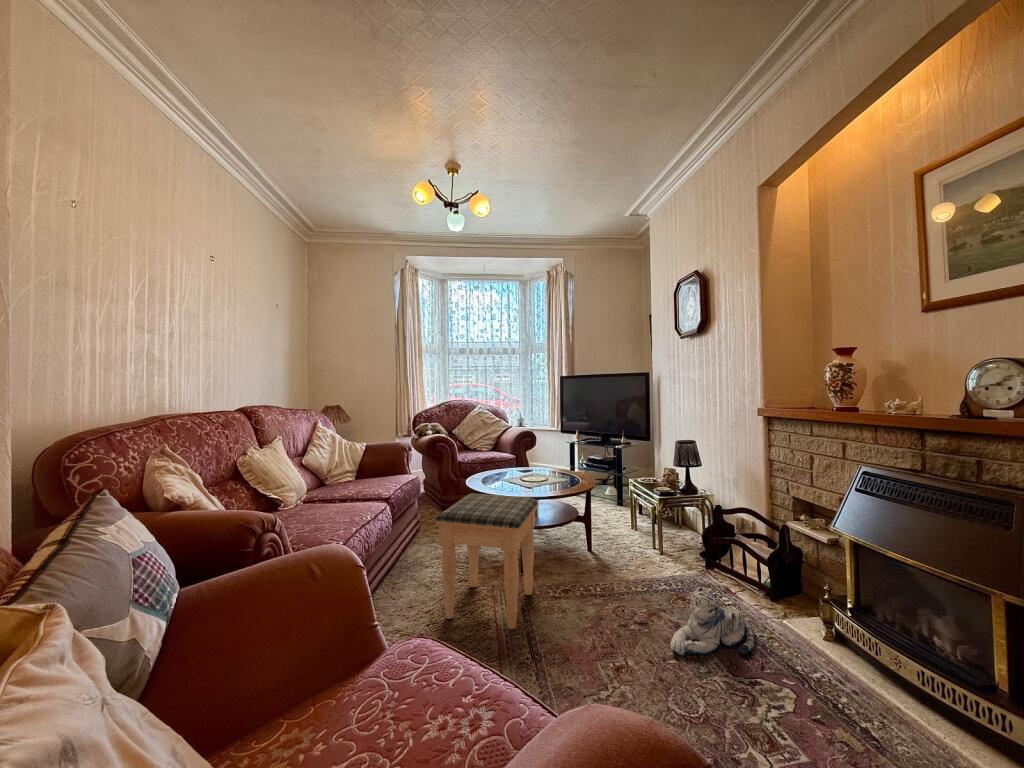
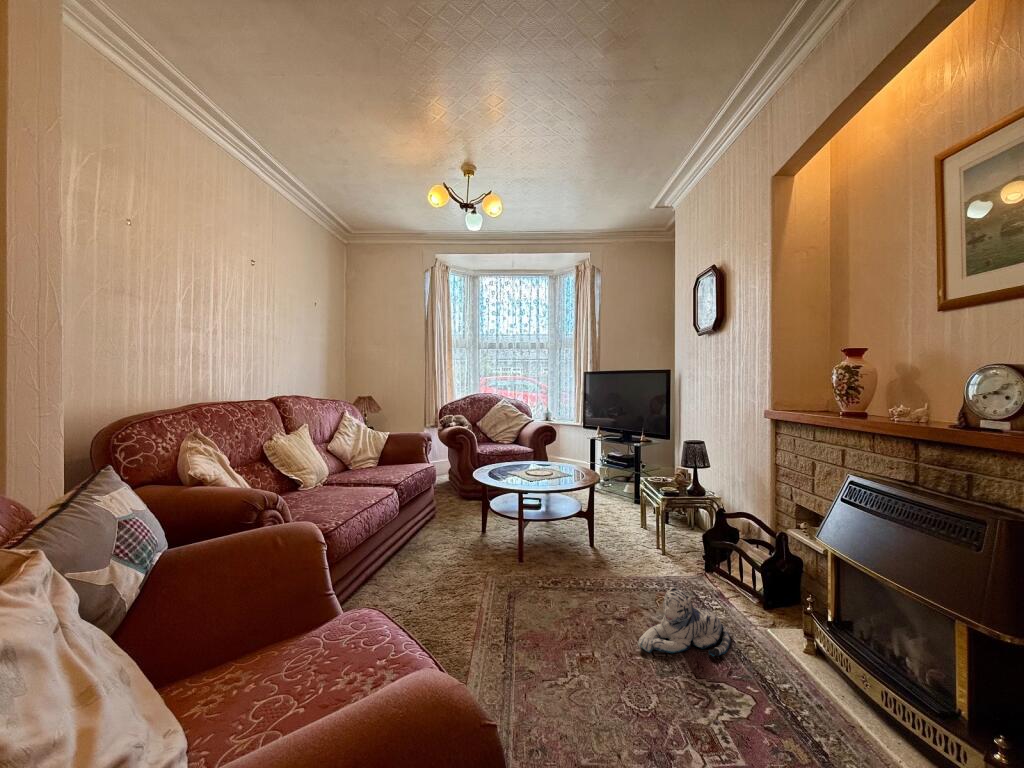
footstool: present [436,494,538,629] -> none [426,483,529,612]

